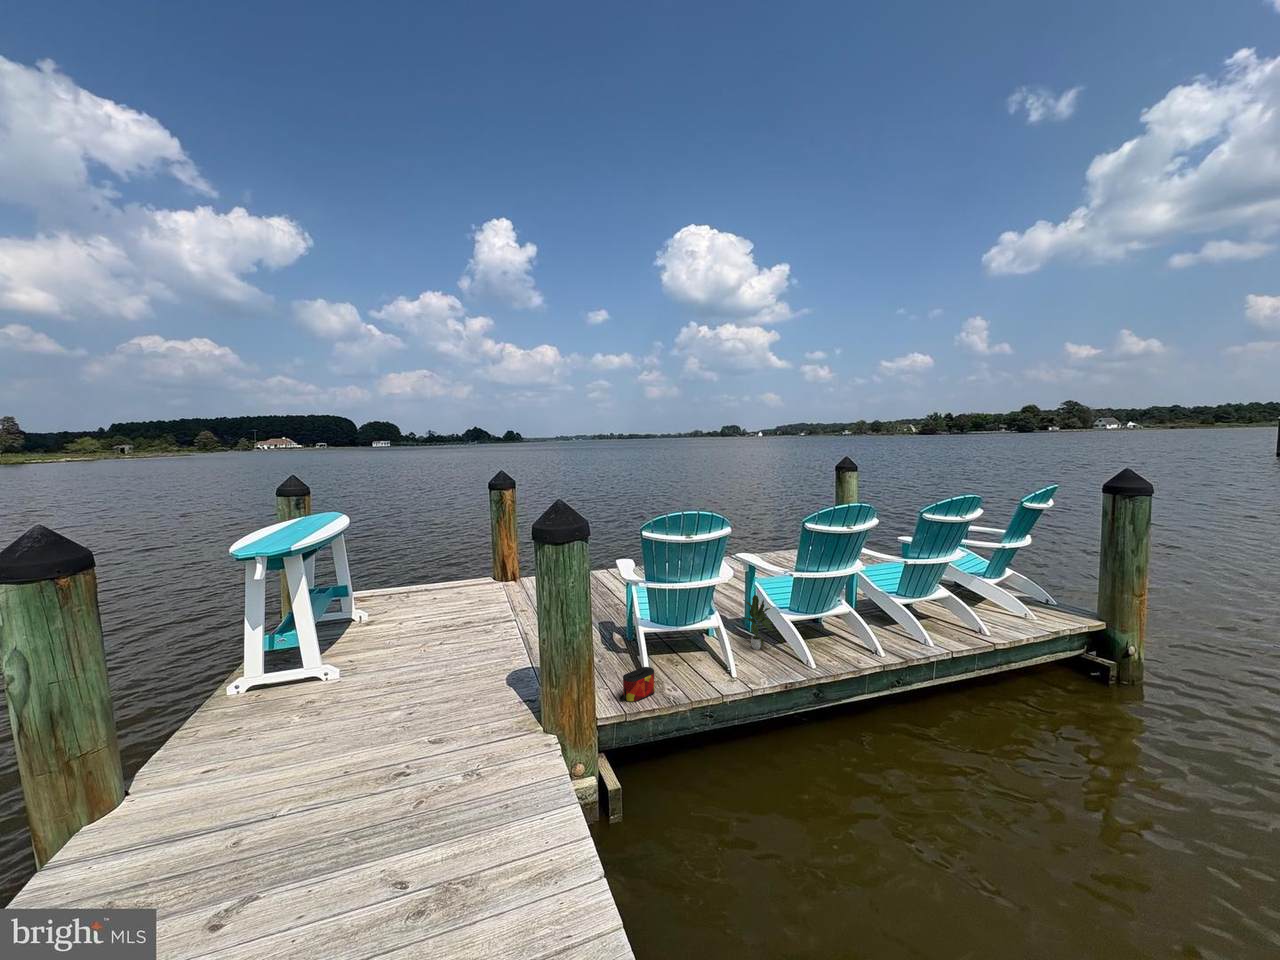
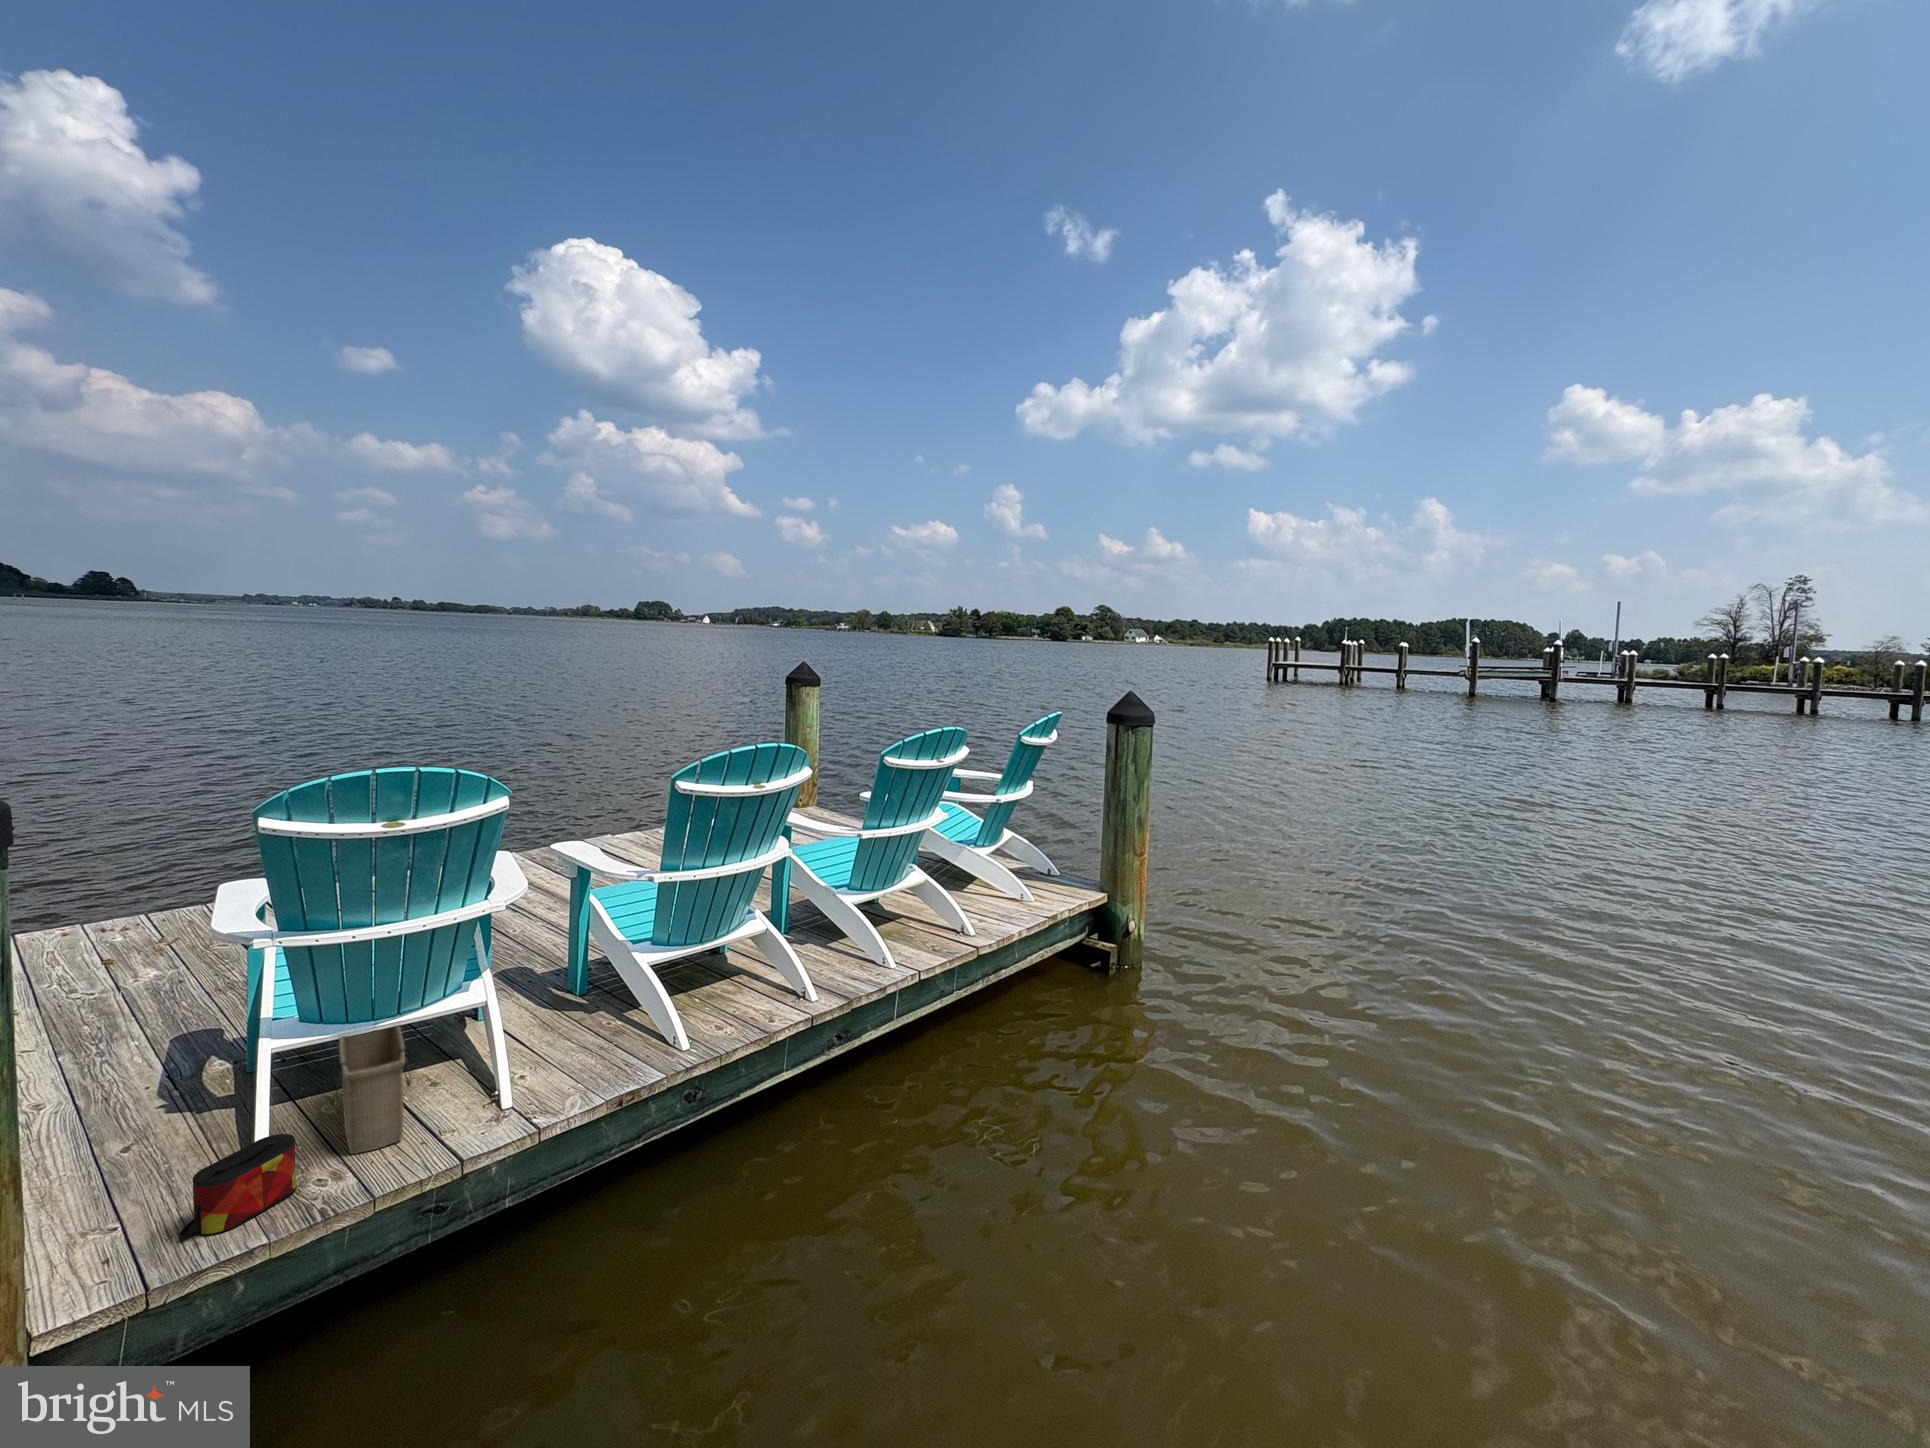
potted plant: present [743,595,776,650] -> none [548,925,622,1034]
basket: none [662,625,692,683] -> present [334,1026,411,1154]

